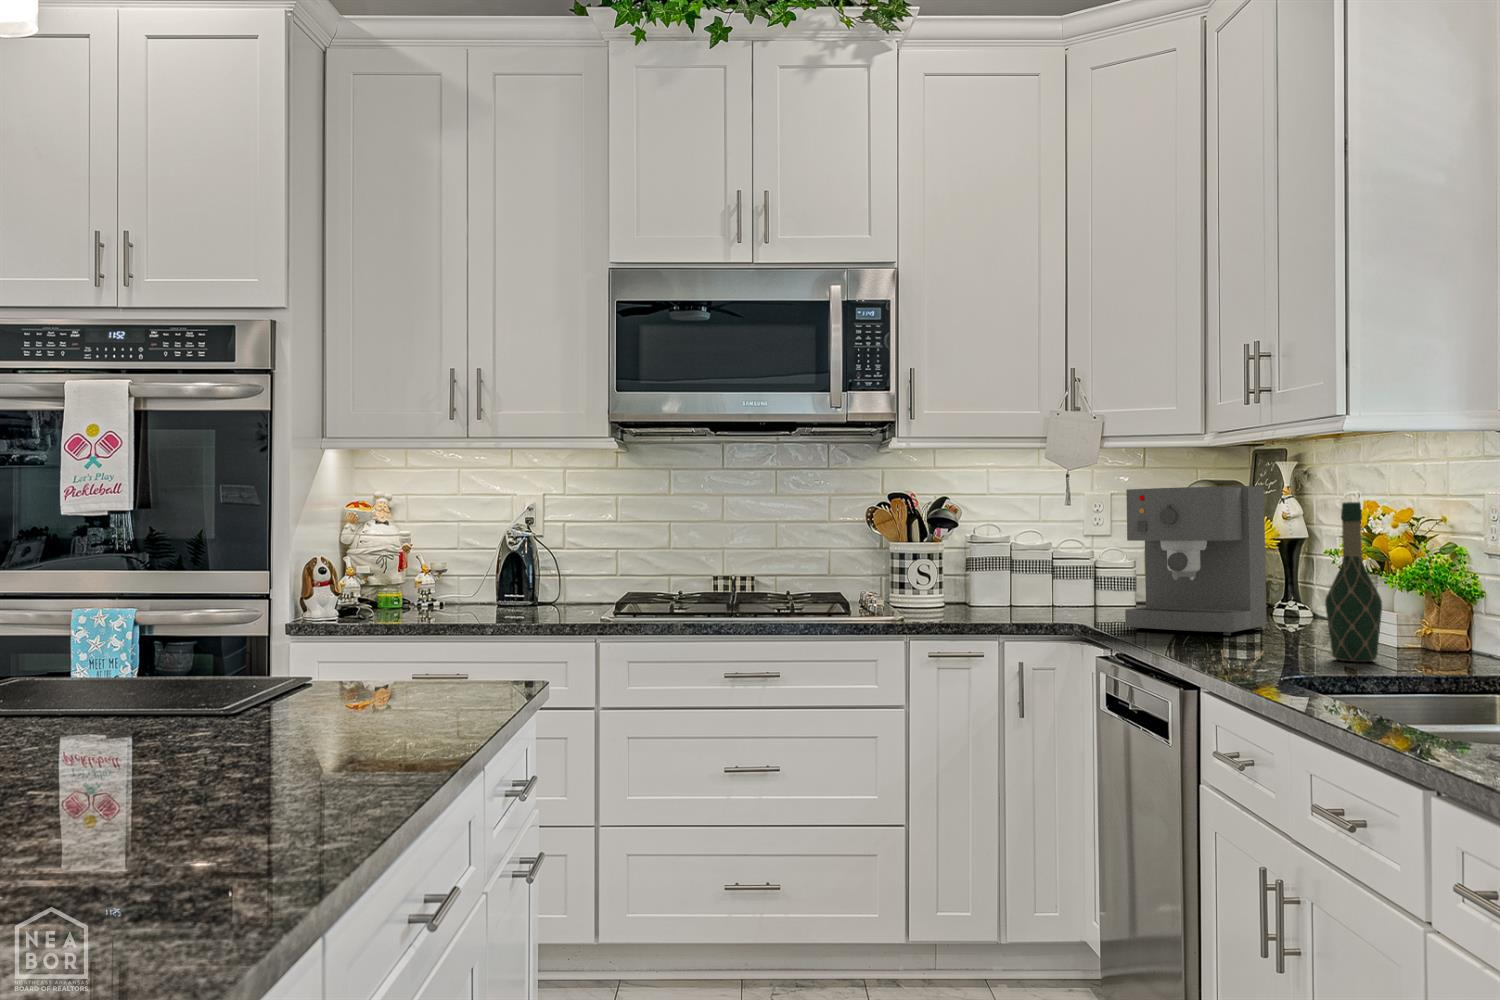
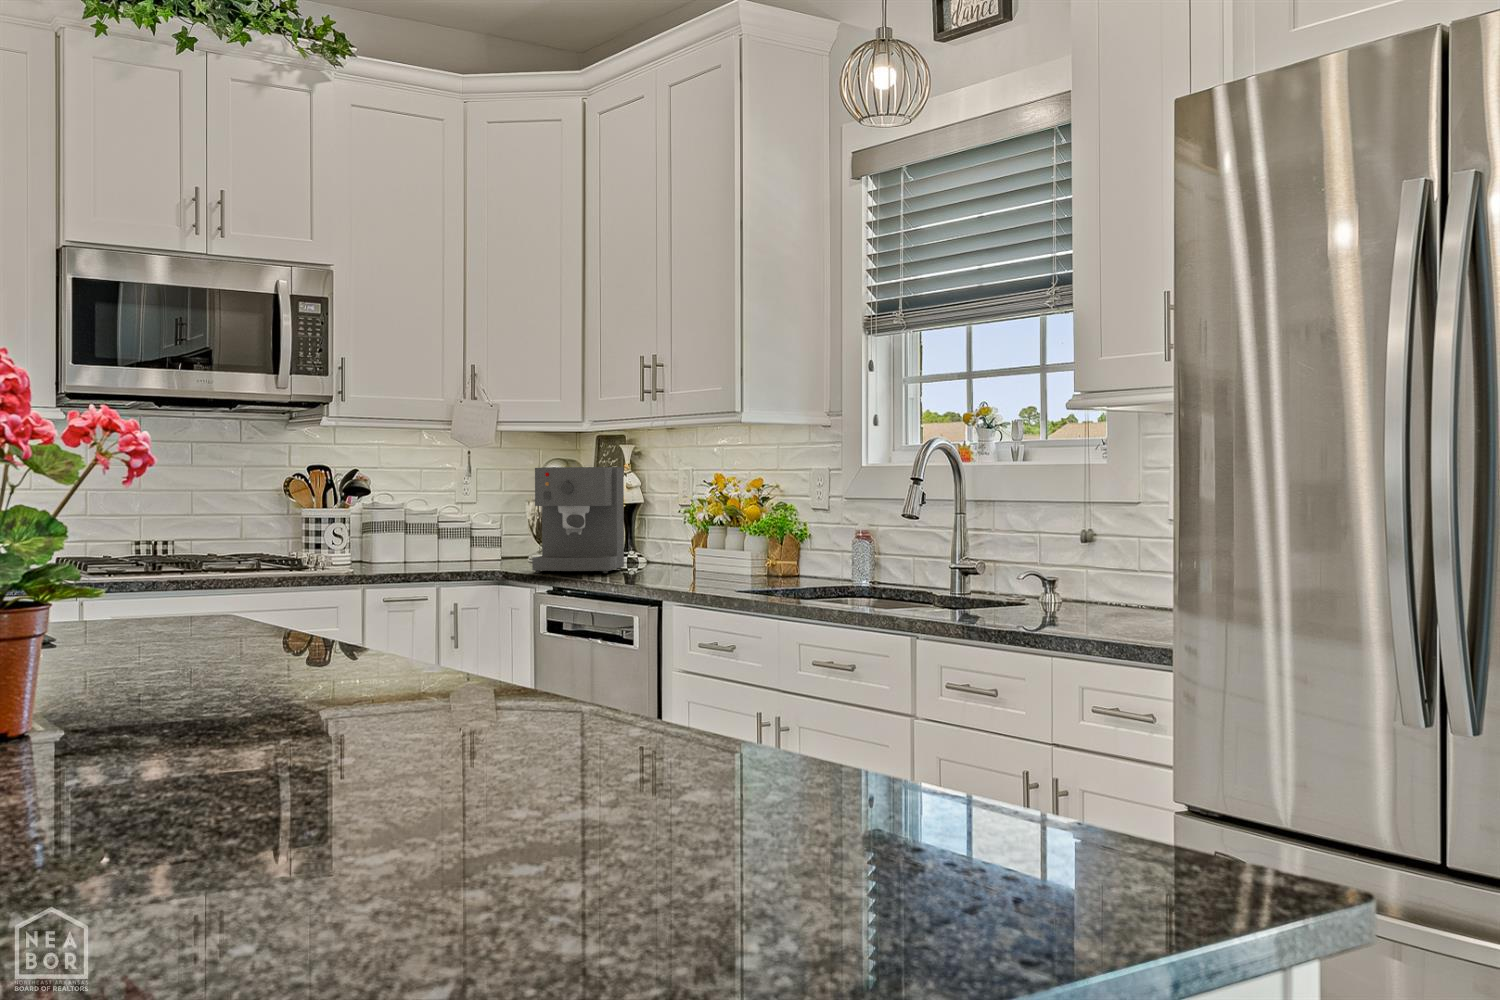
wine bottle: present [1325,502,1382,662] -> none [680,481,713,582]

